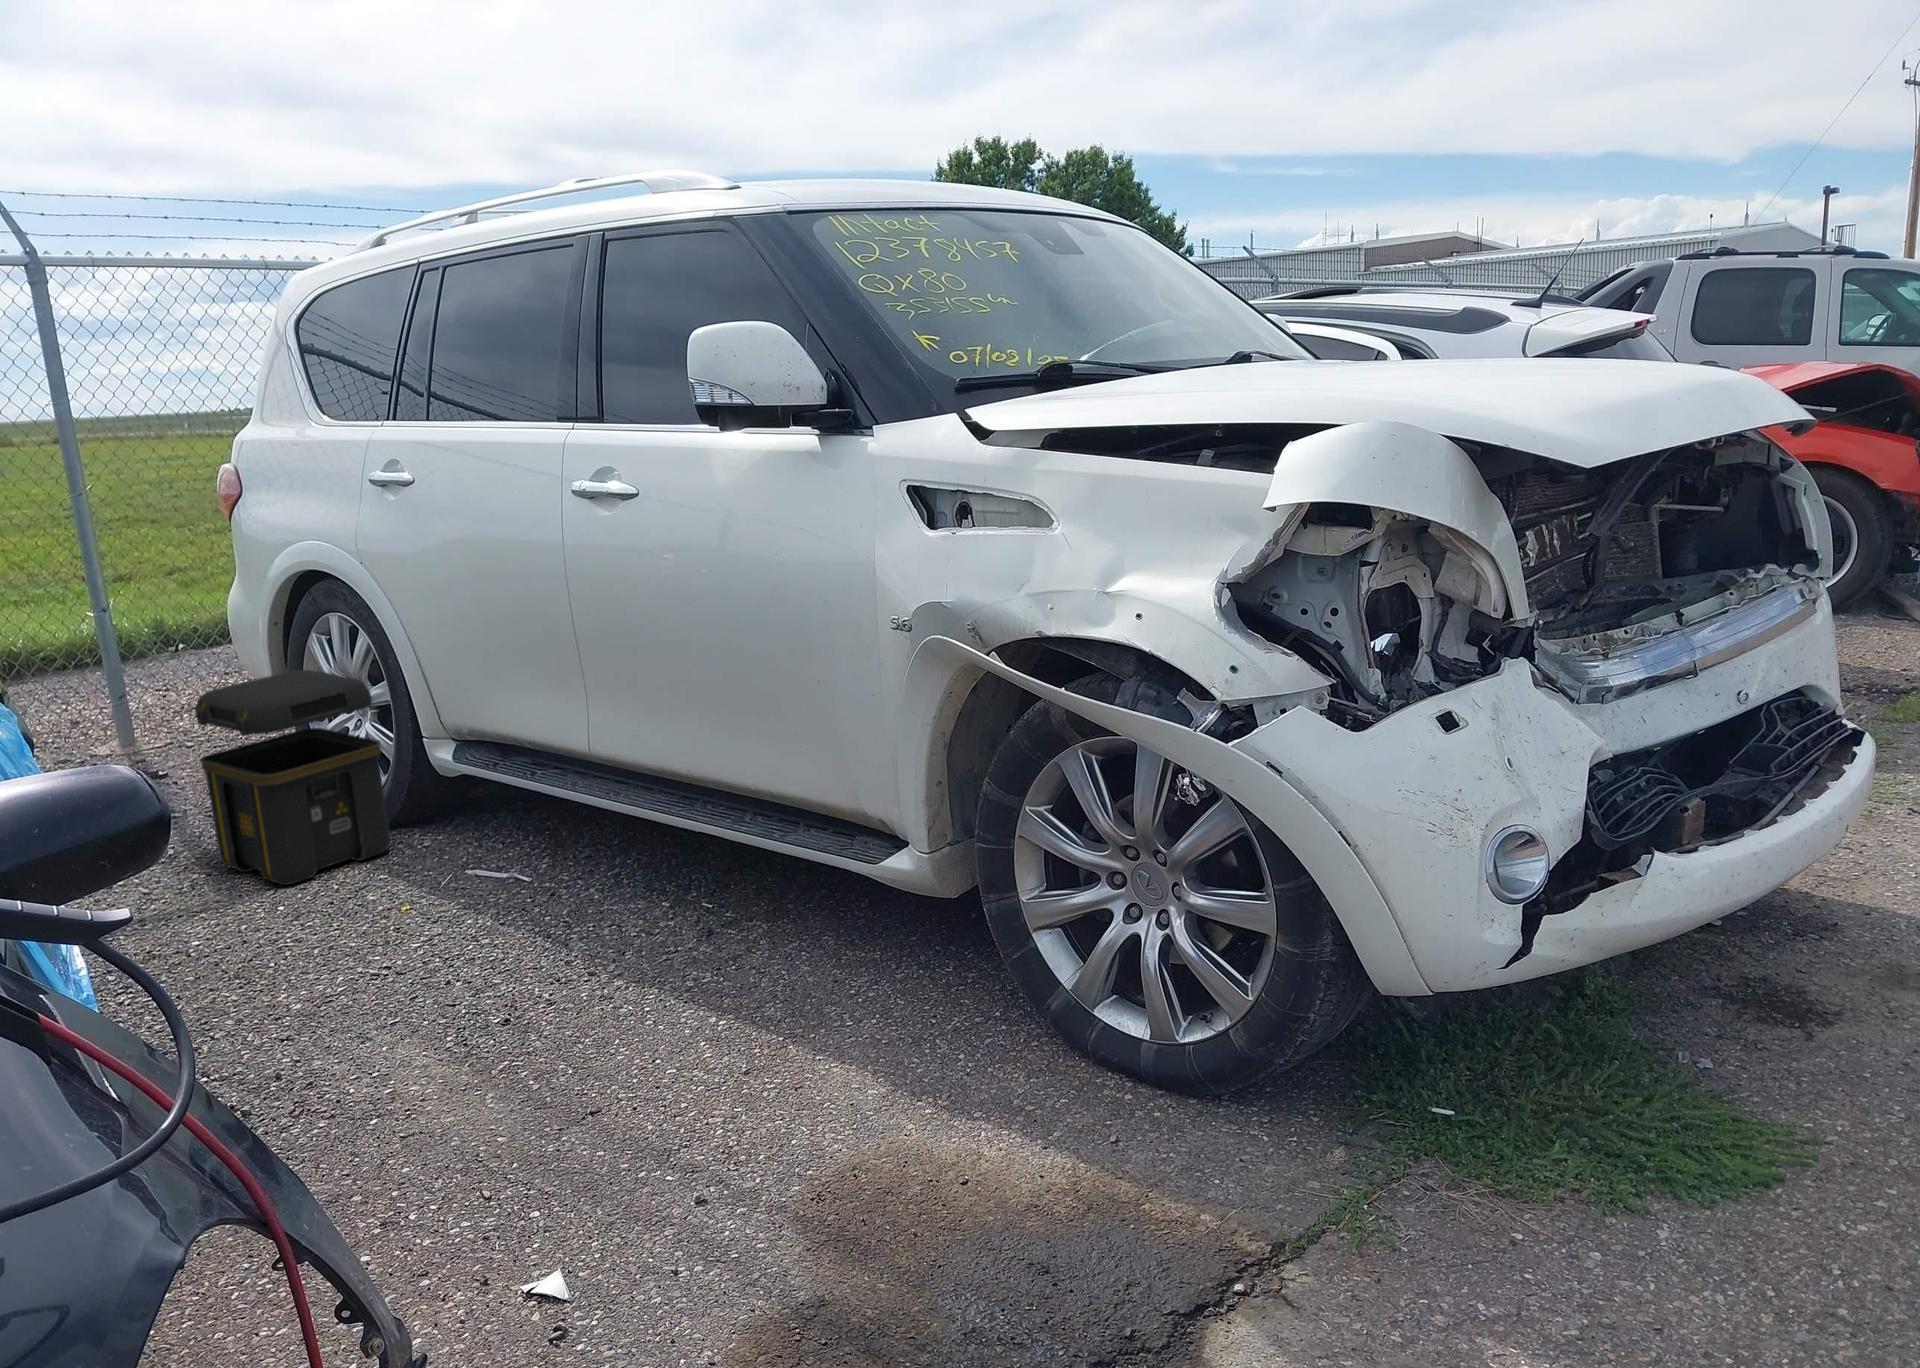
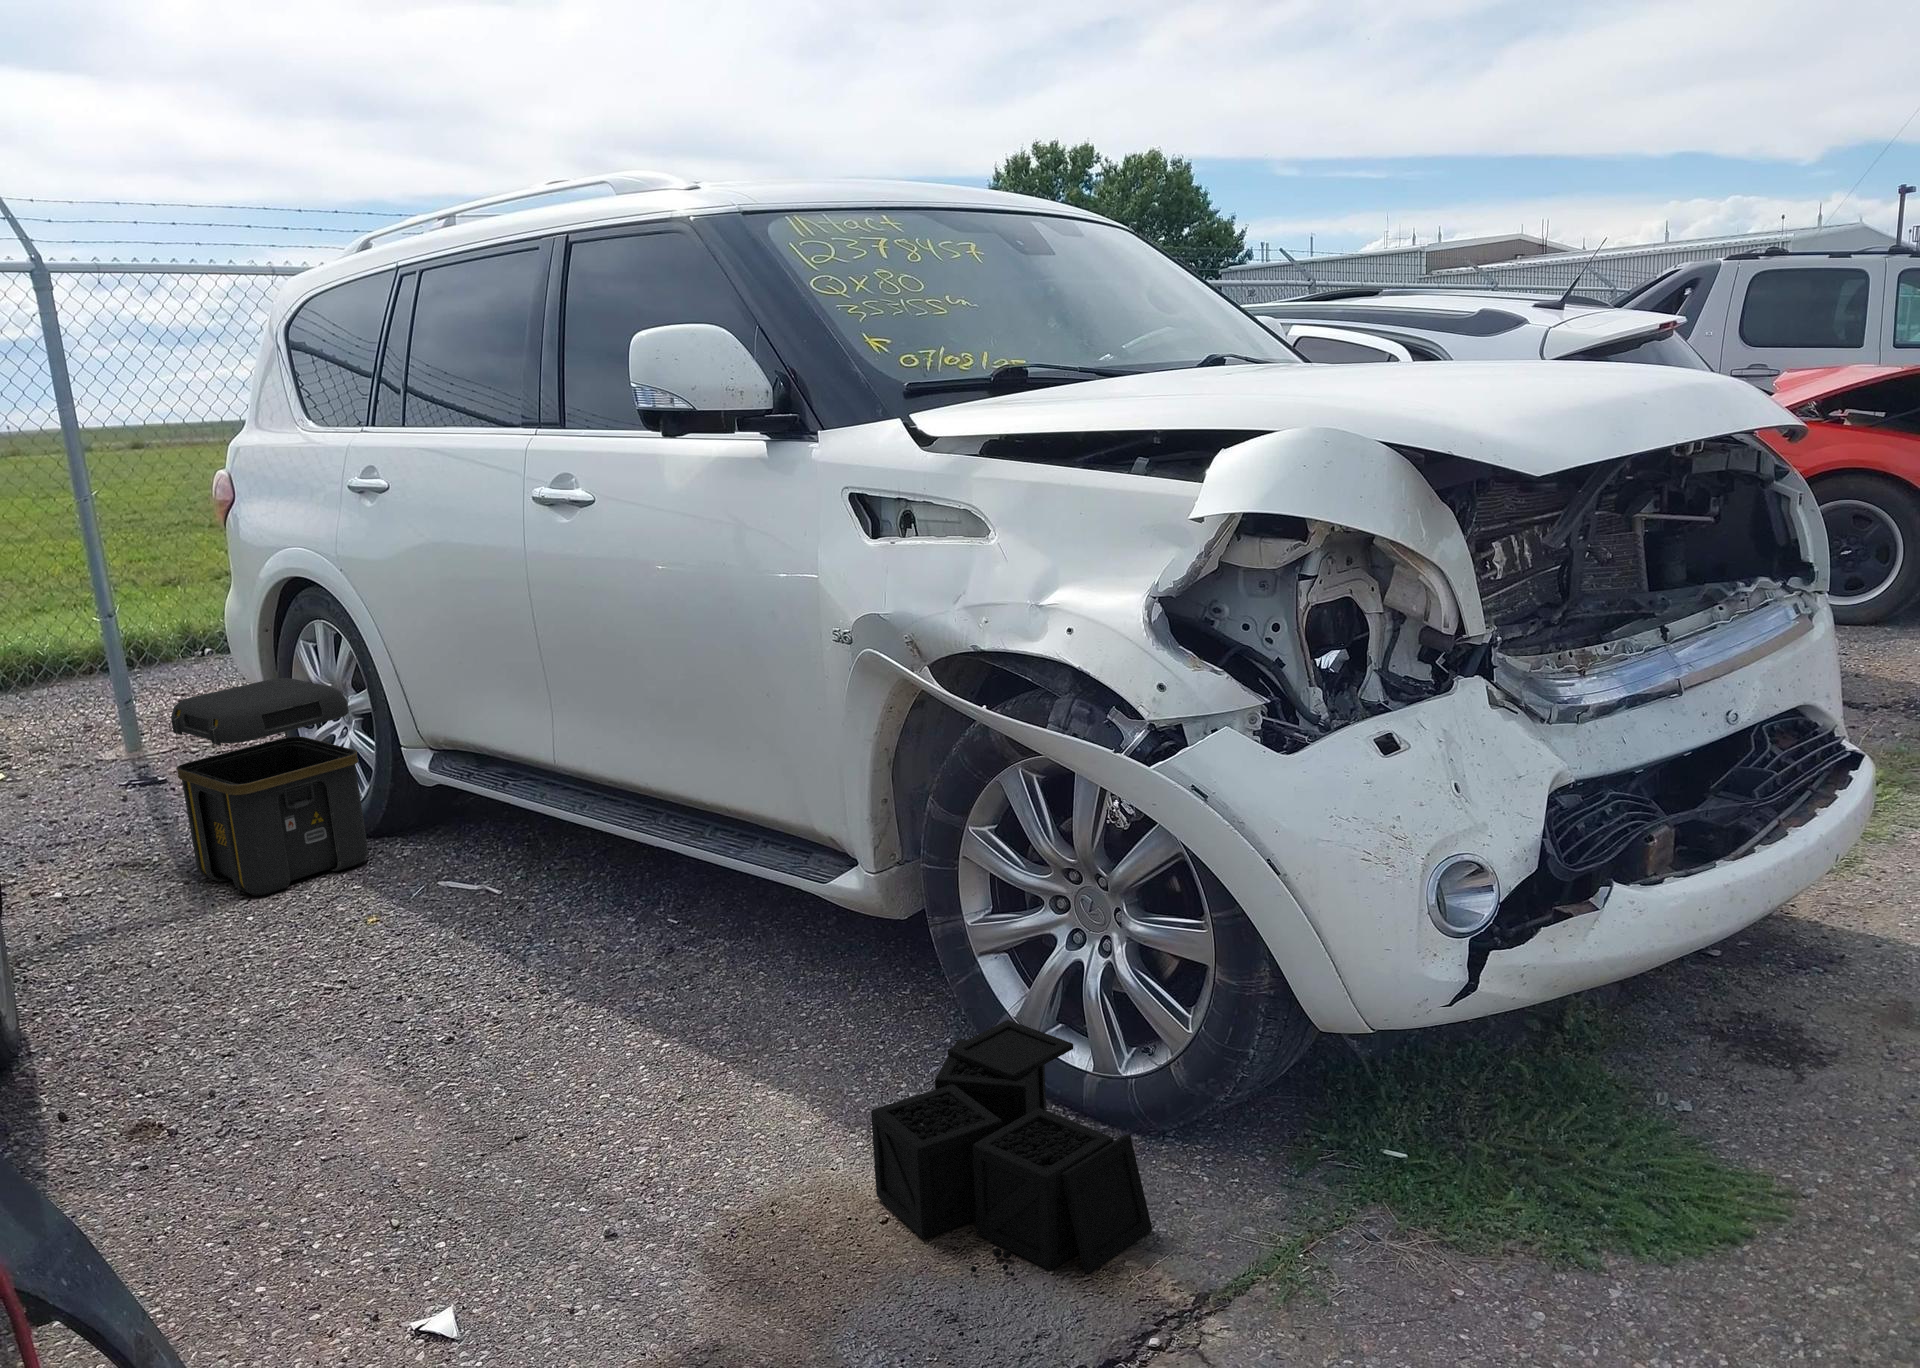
storage bin: none [950,991,1223,1231] -> present [871,1020,1152,1277]

